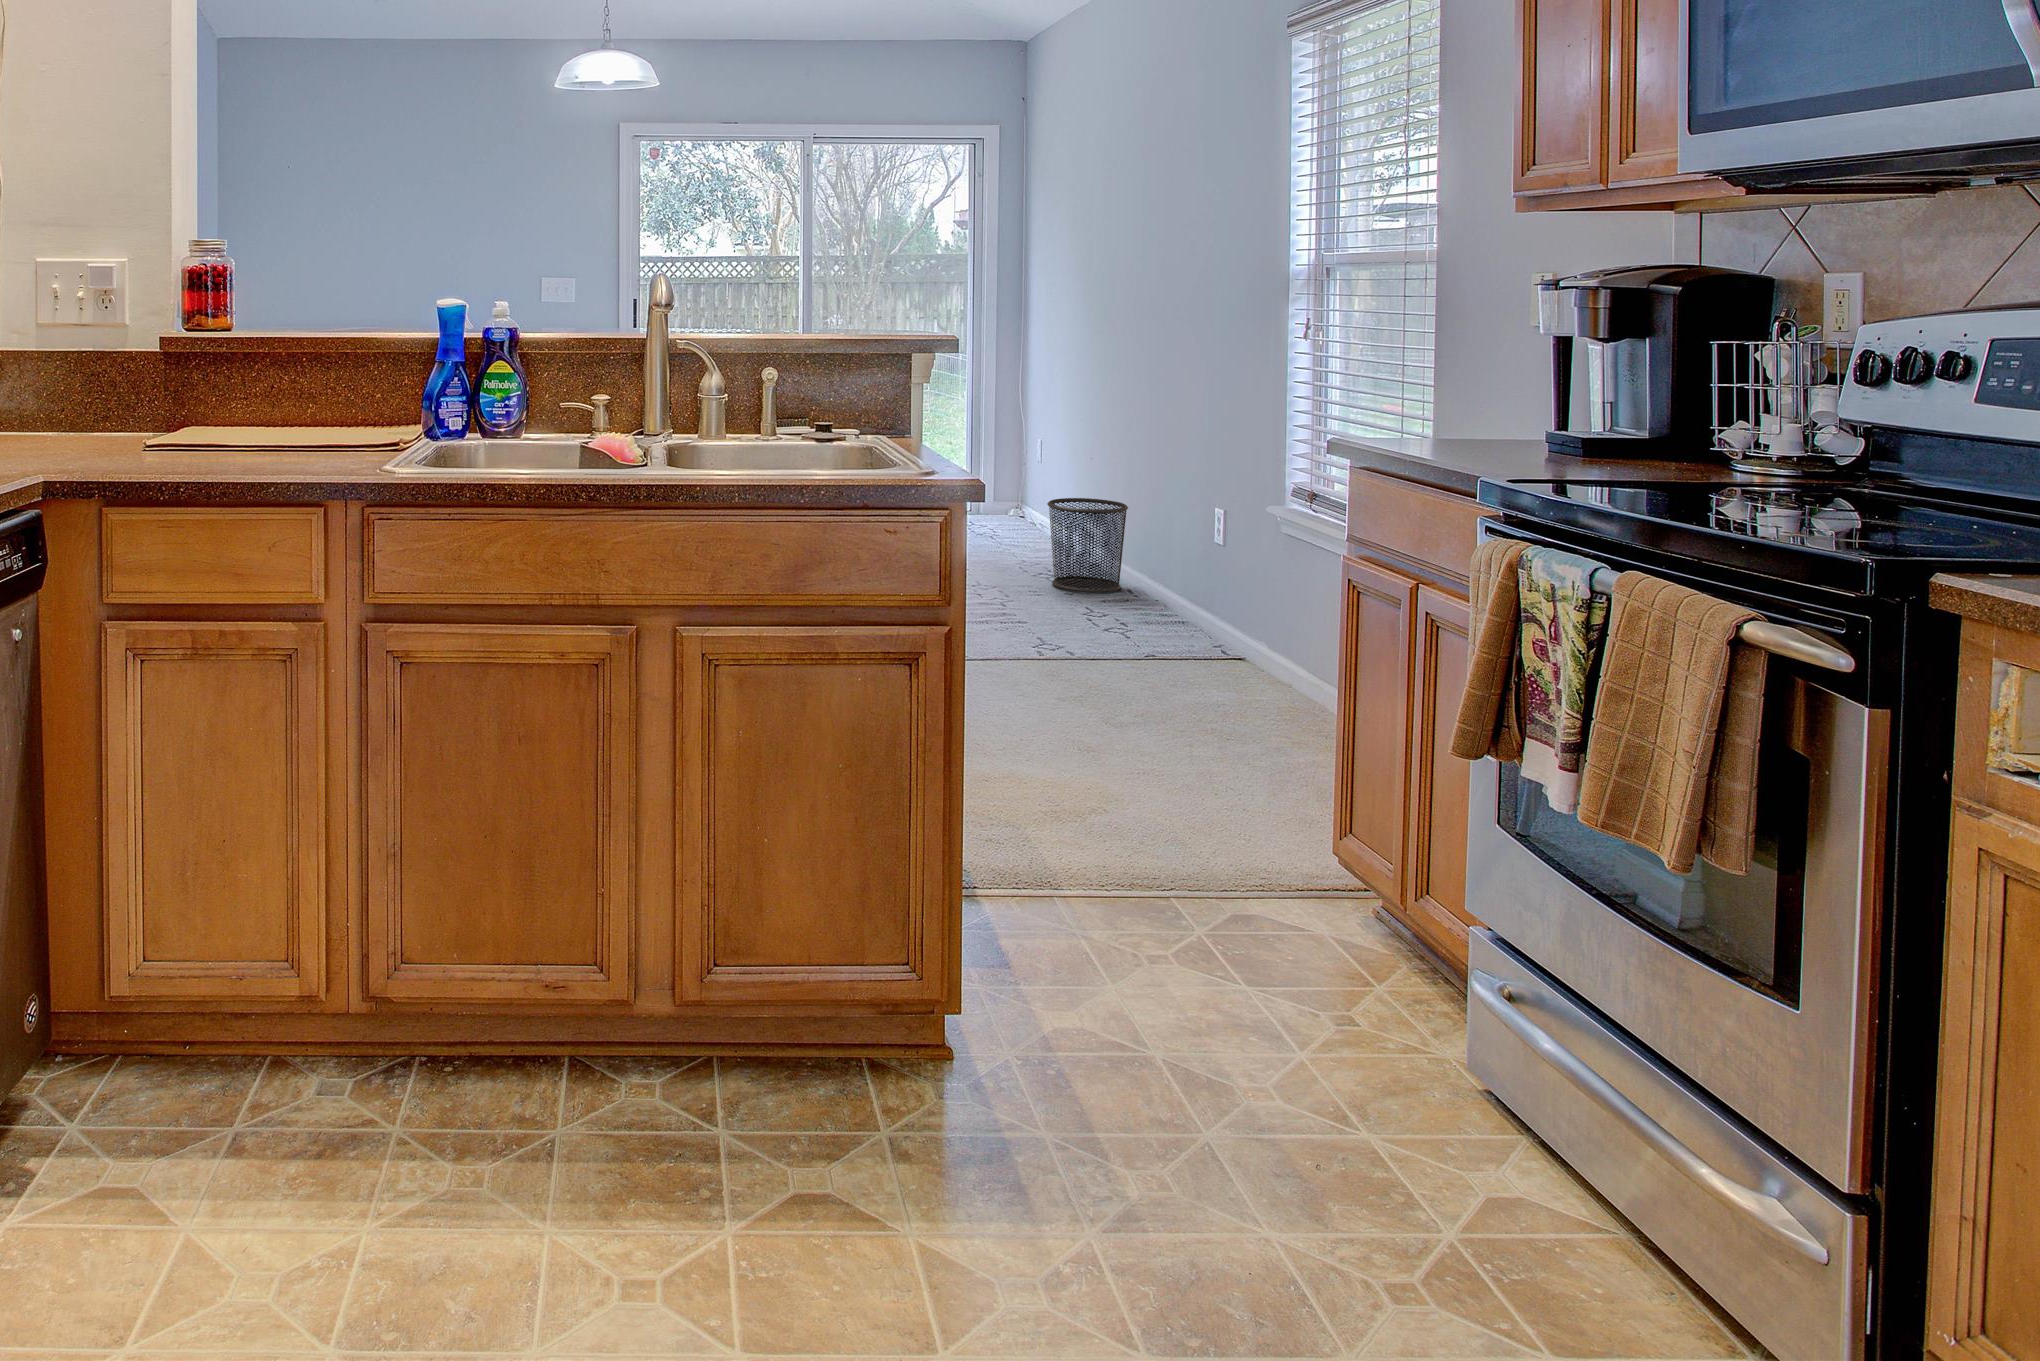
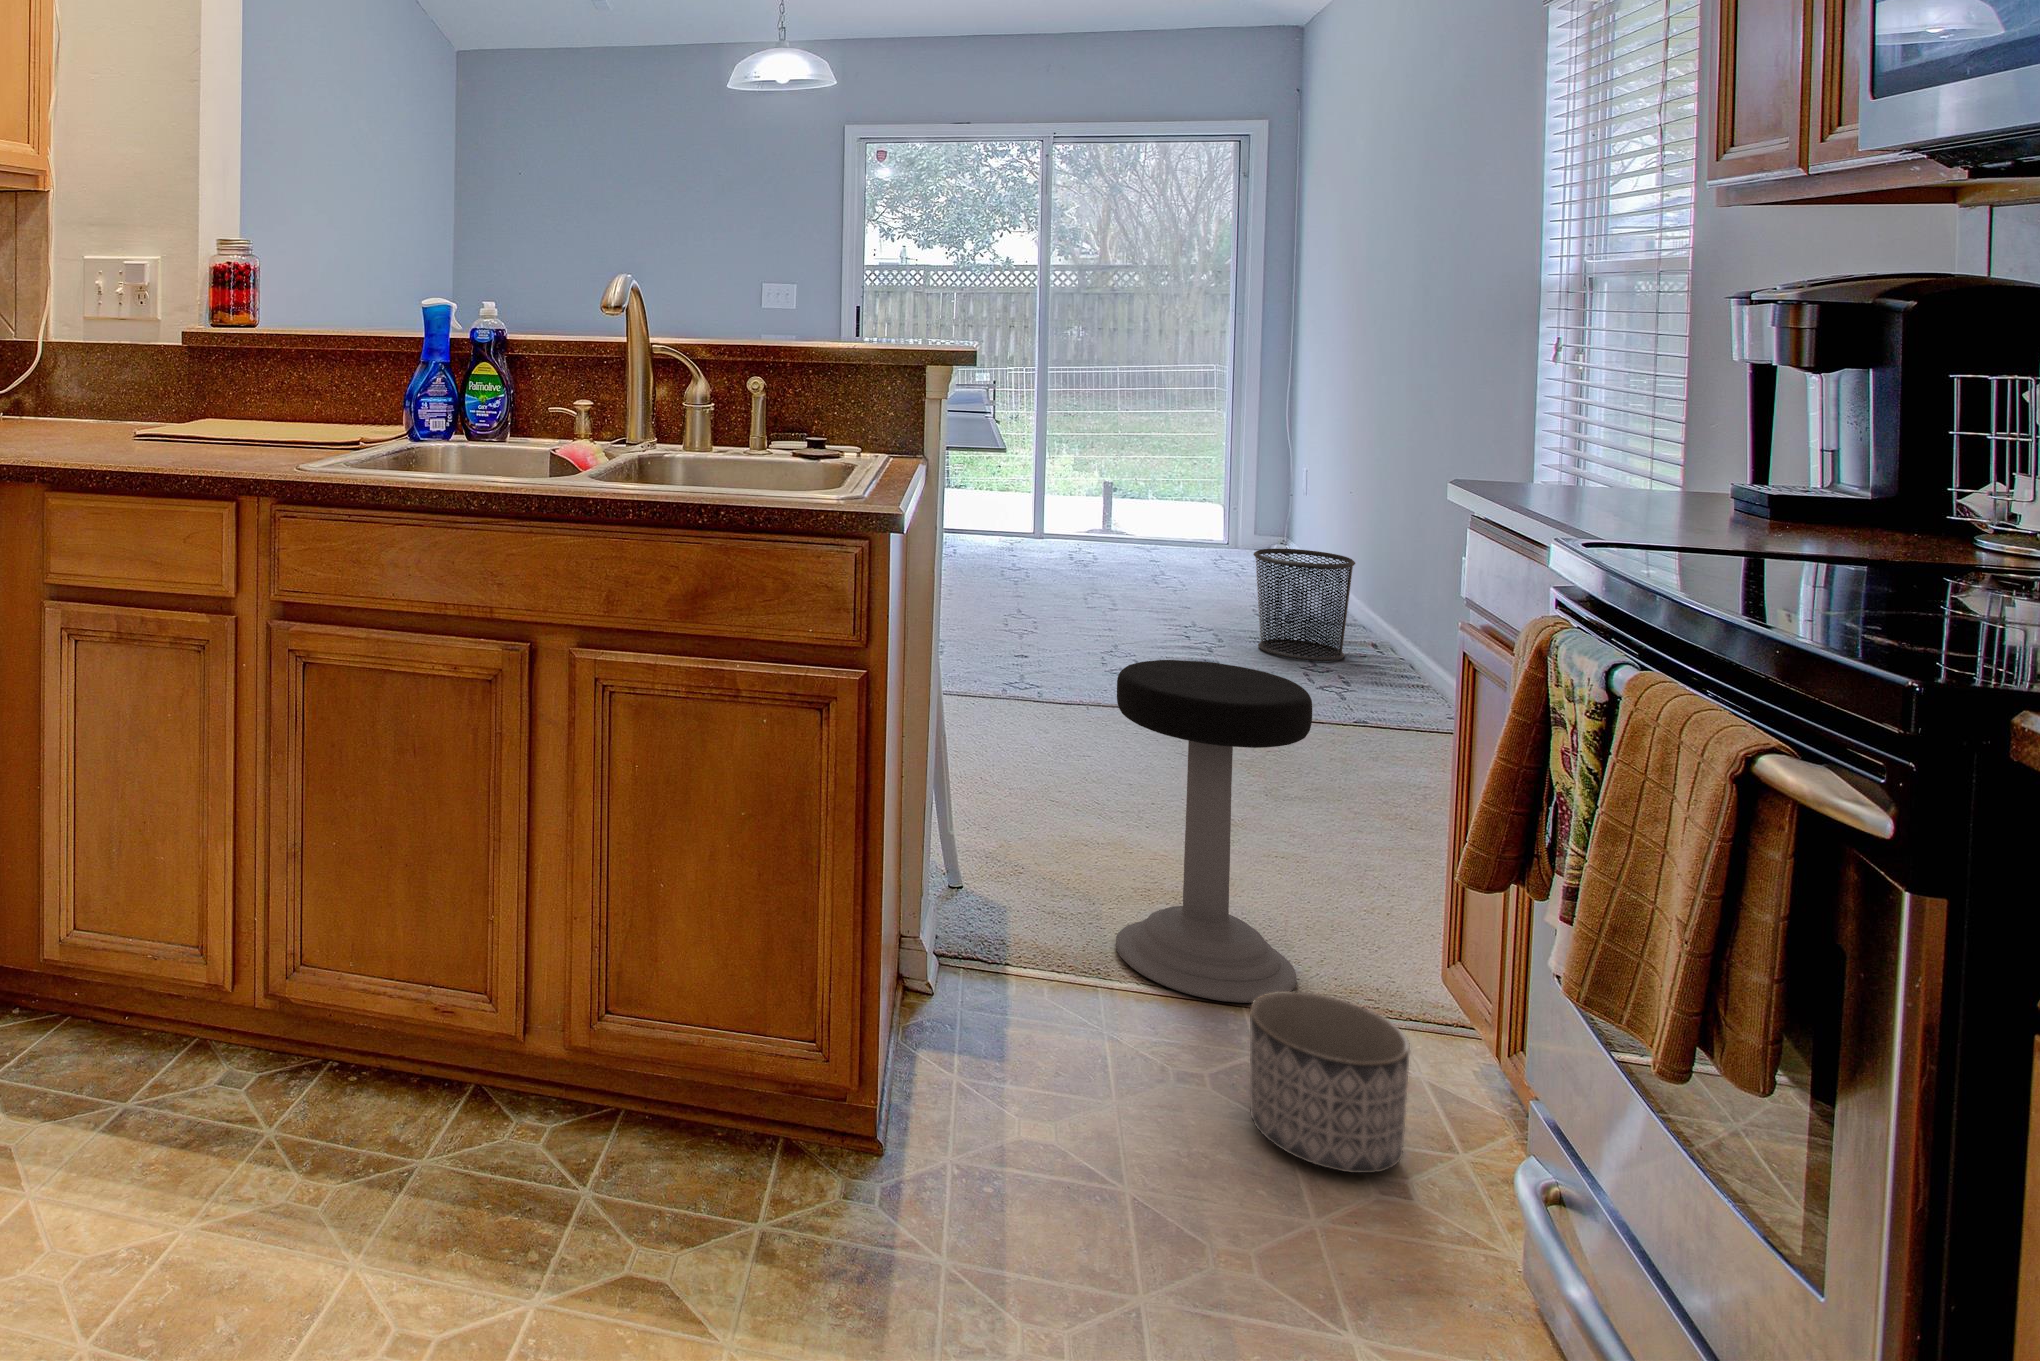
stool: none [1053,598,1211,883] -> present [1116,660,1312,1003]
planter: none [1214,863,1339,1002] -> present [1250,991,1410,1173]

